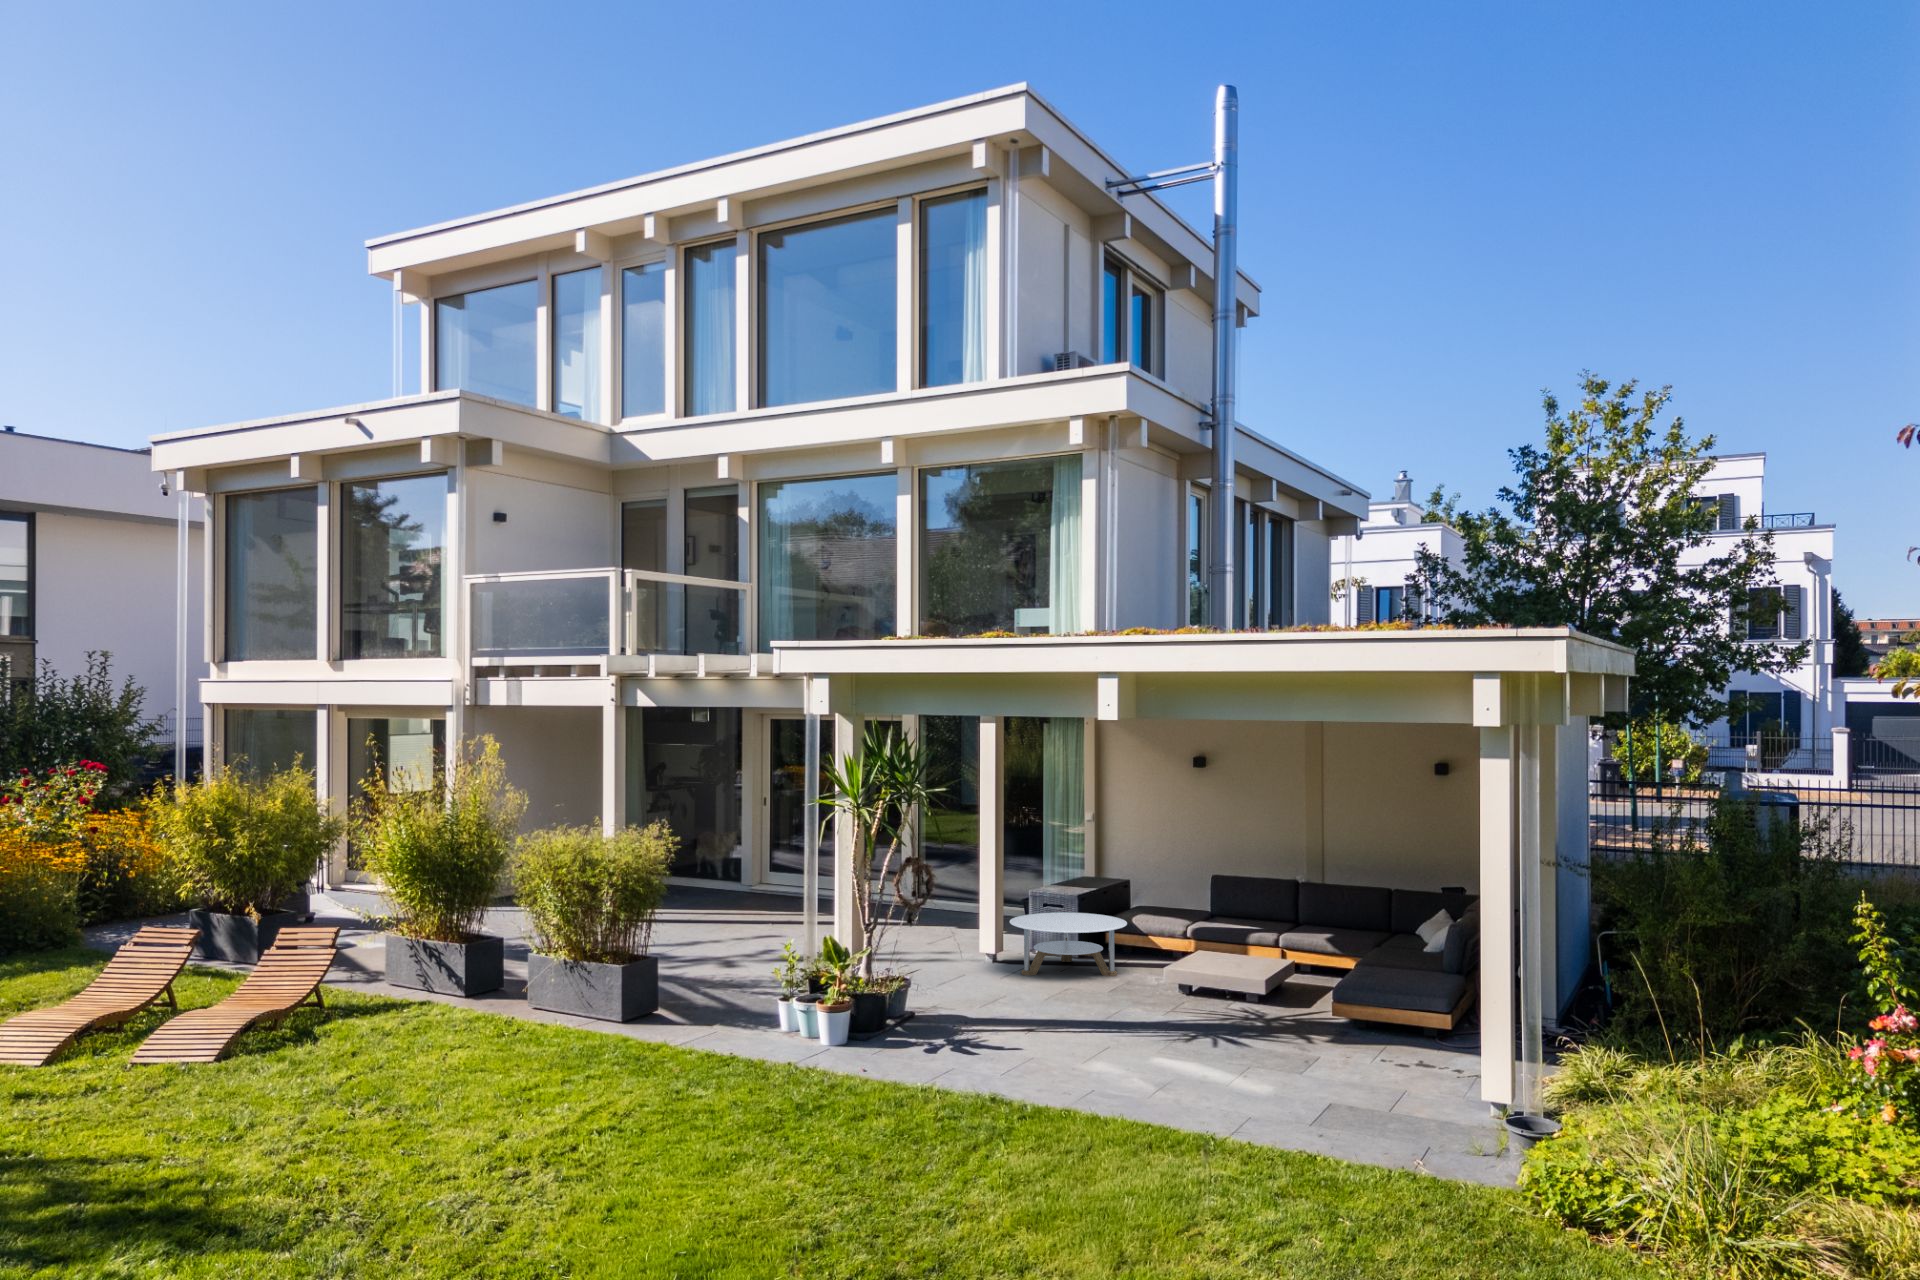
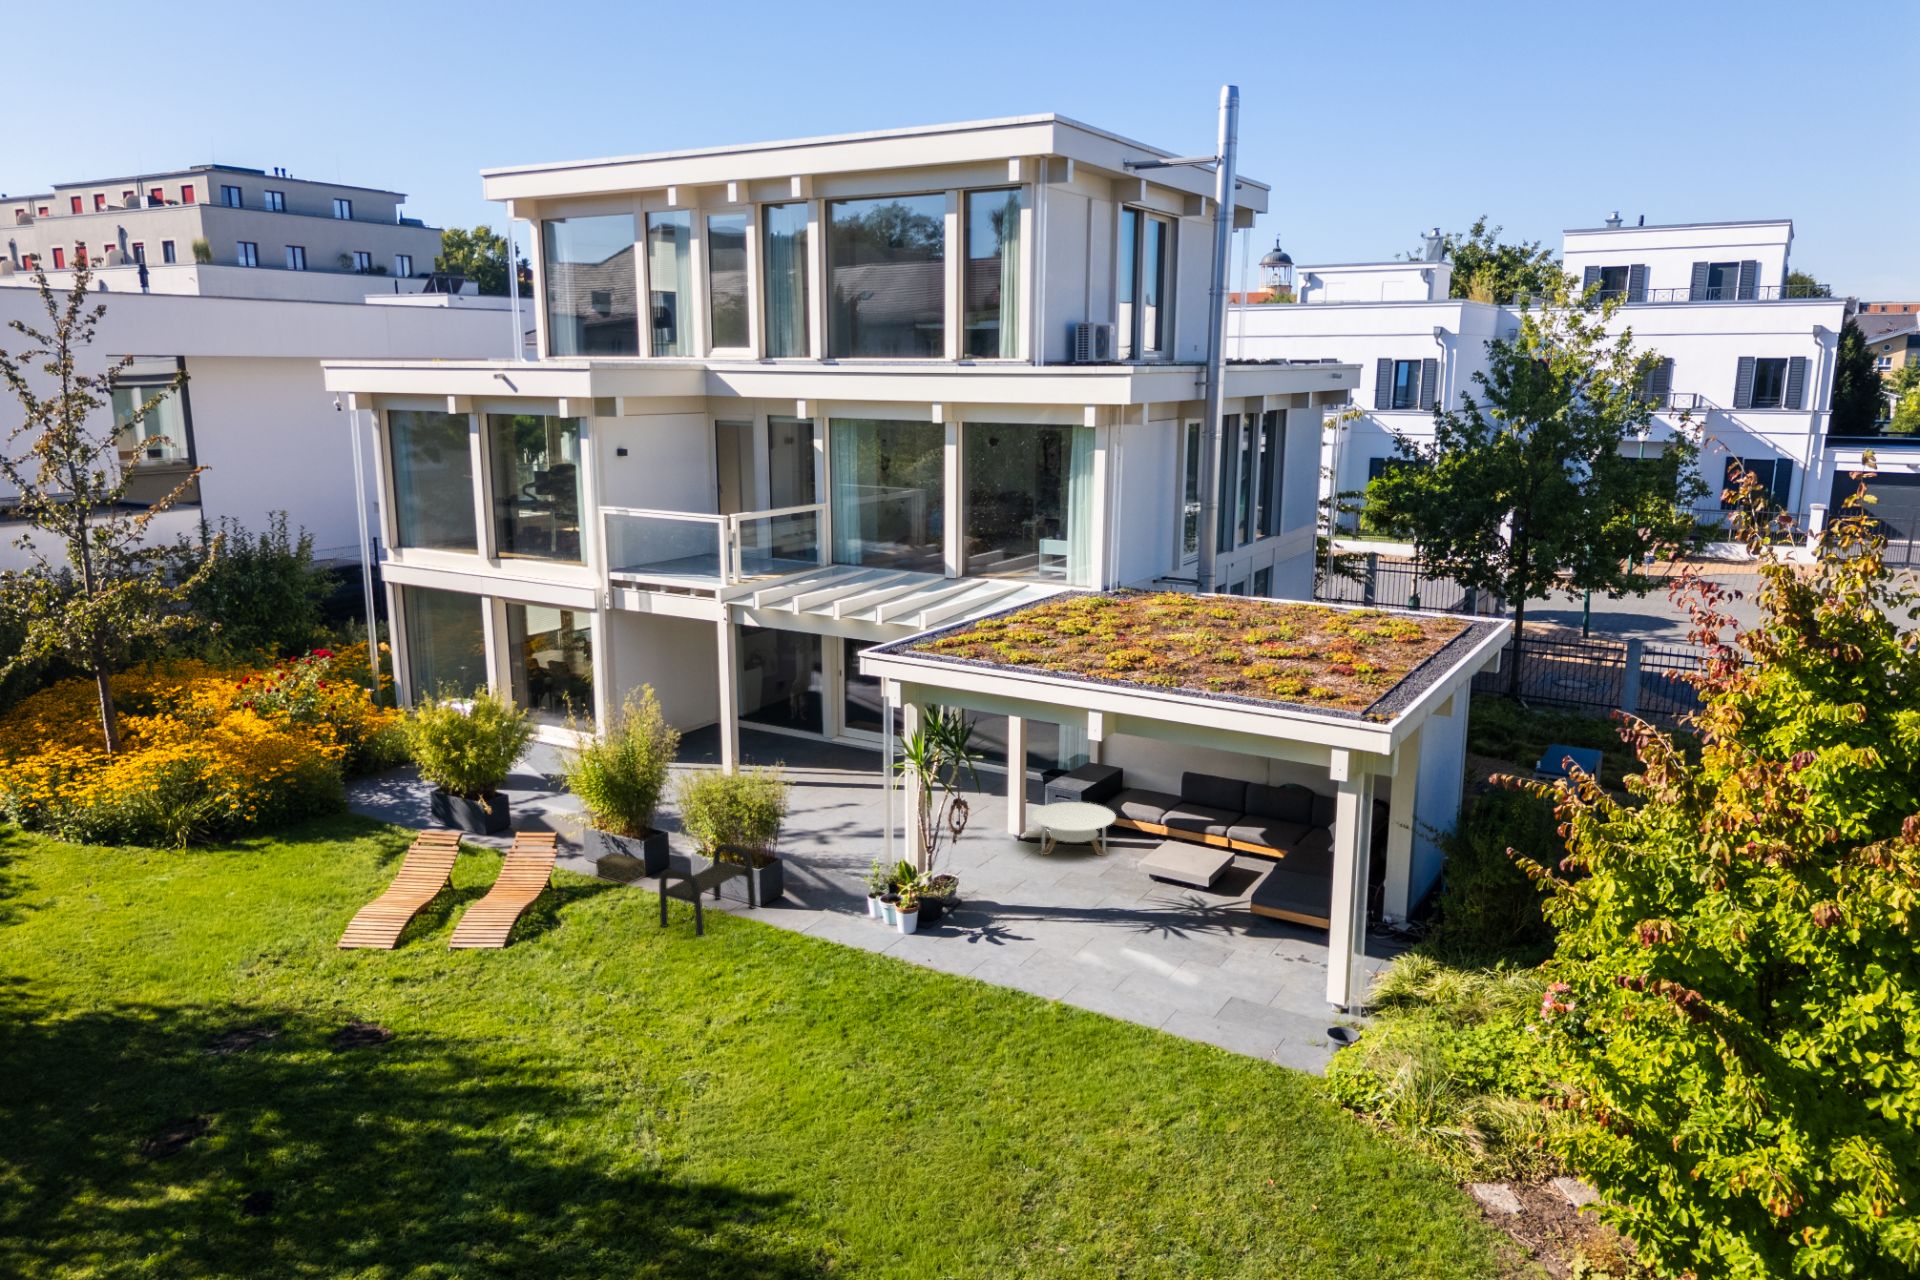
bench: none [448,922,603,1046] -> present [659,844,756,937]
woven basket: none [378,961,450,1000] -> present [596,852,646,884]

